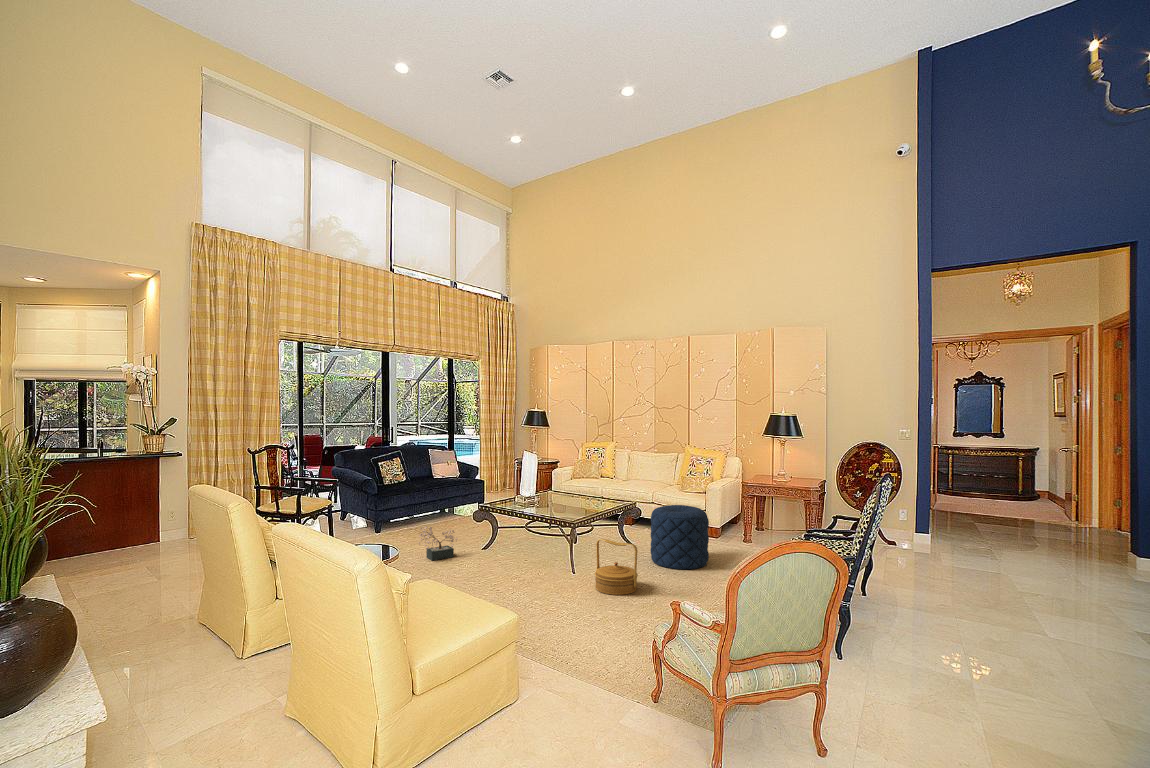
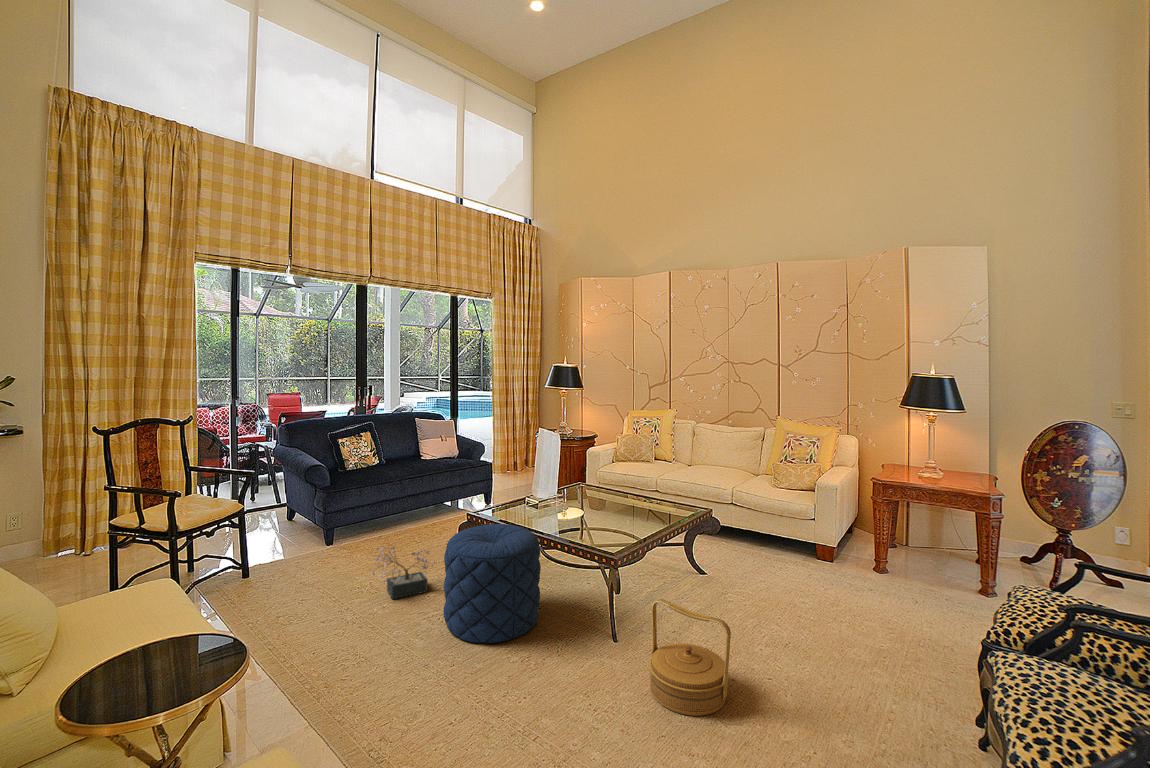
pouf: present [650,505,709,569] -> present [443,524,541,643]

